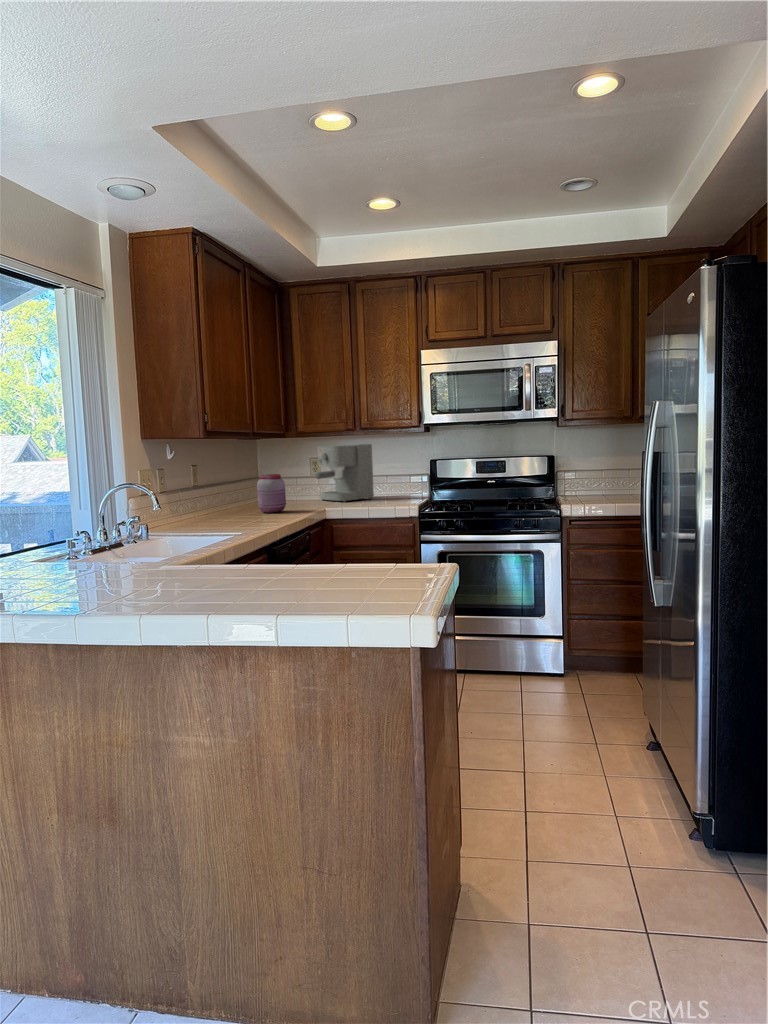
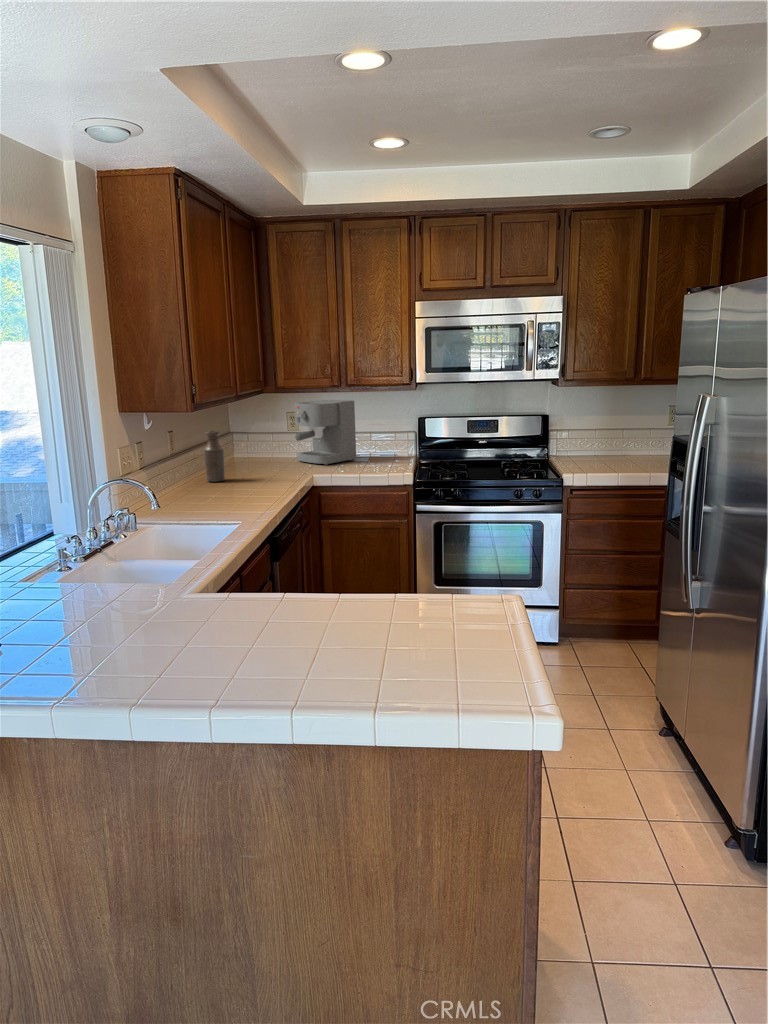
bottle: none [228,466,246,512] -> present [204,431,225,482]
jar: present [257,474,286,513] -> none [239,441,271,484]

